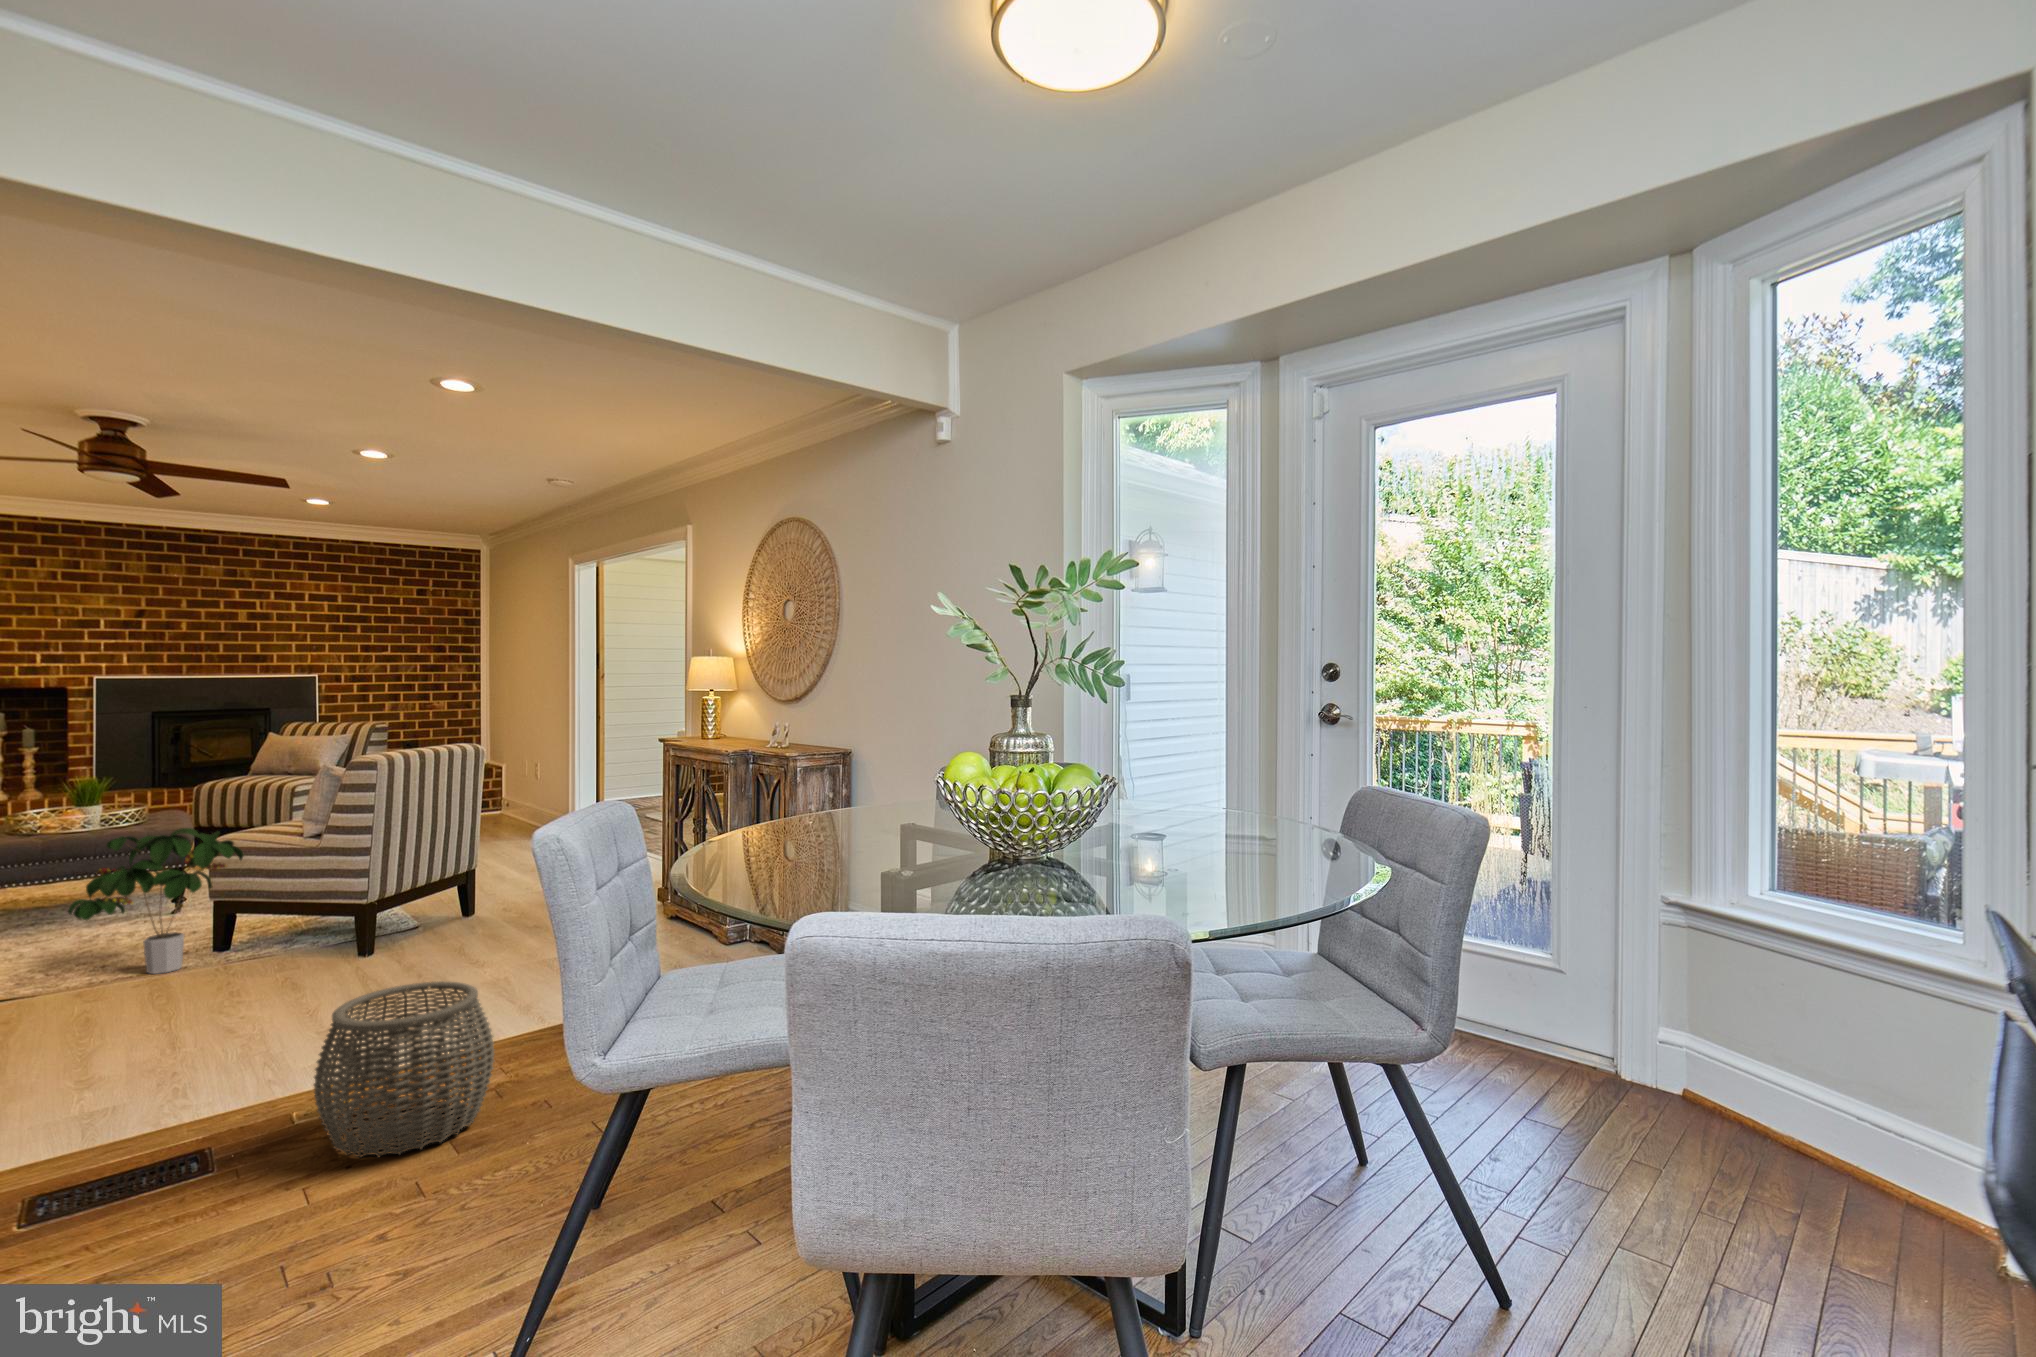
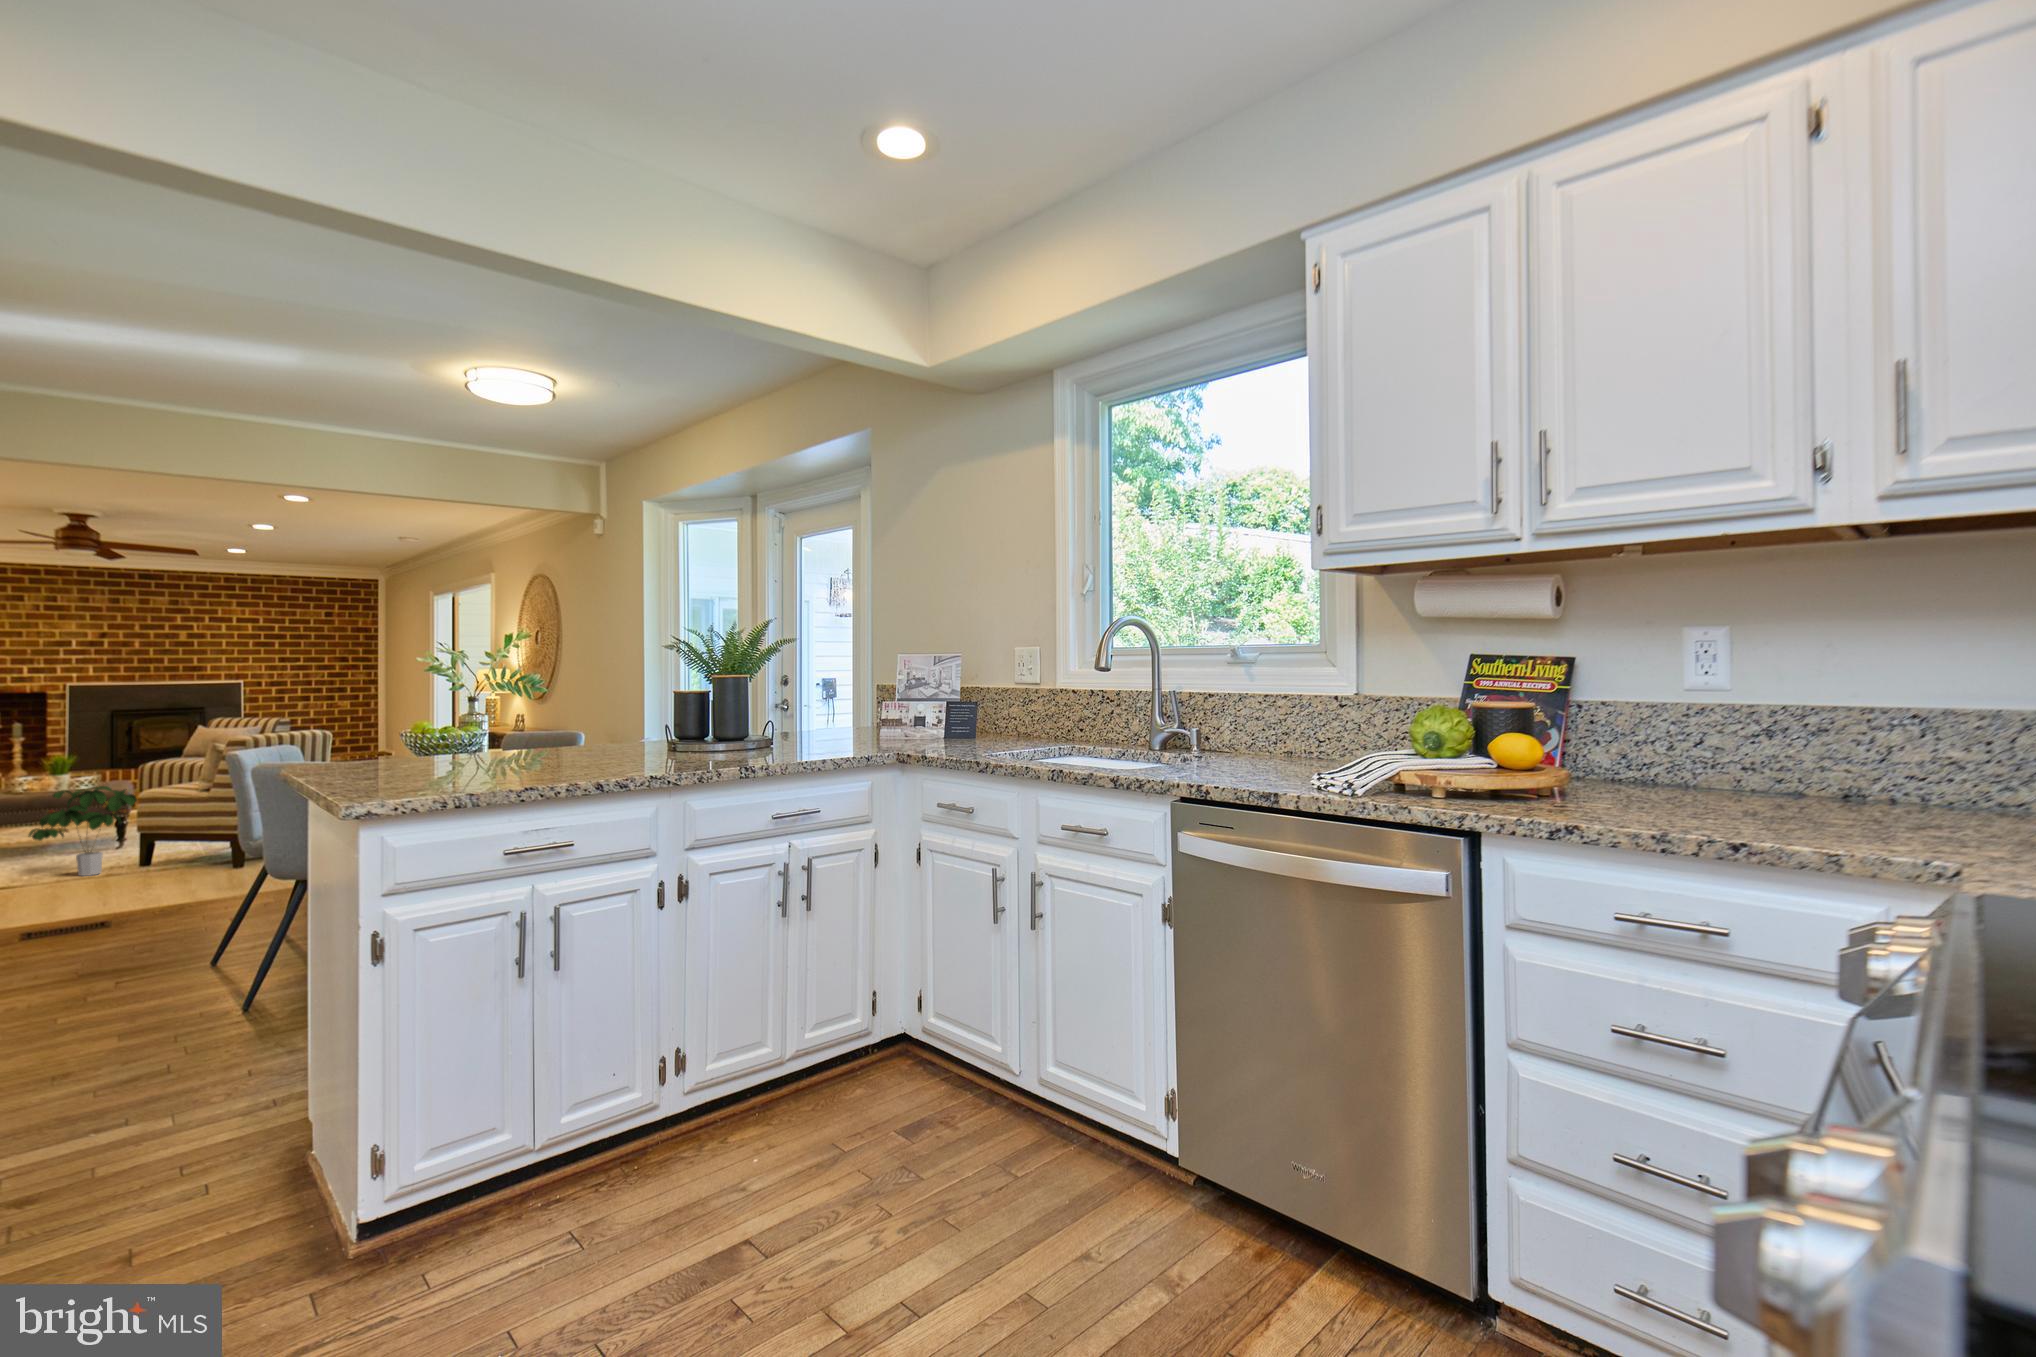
woven basket: present [314,981,494,1157] -> none [135,859,240,941]

